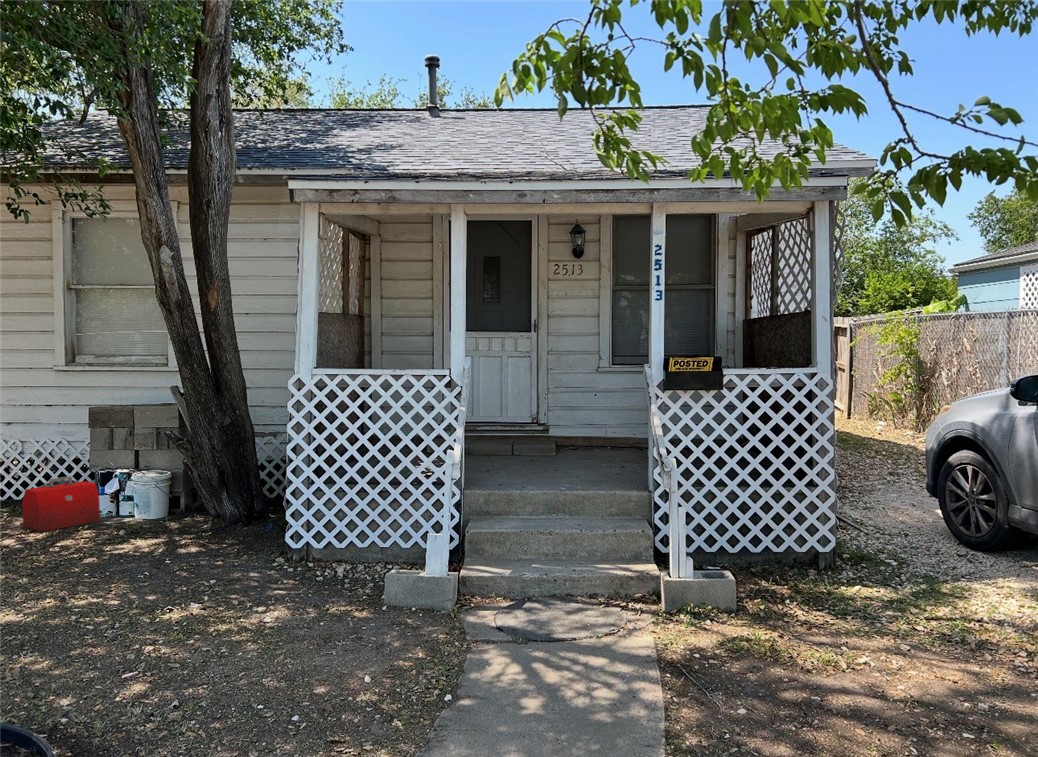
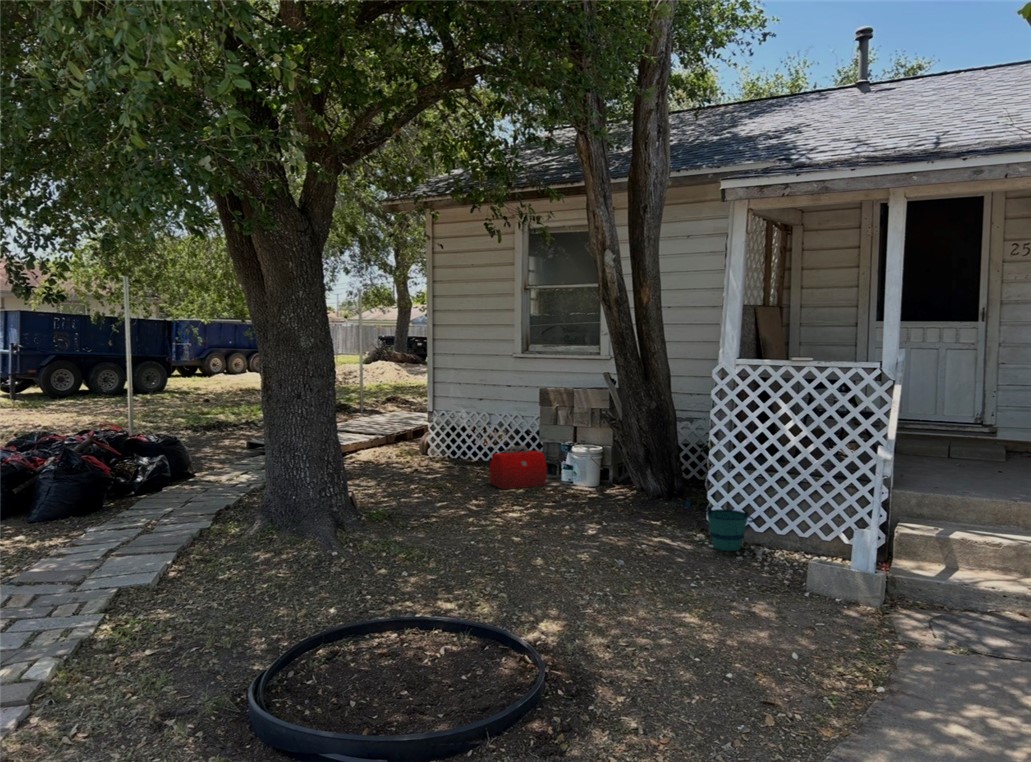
bucket: none [284,526,335,572] -> present [707,506,755,551]

